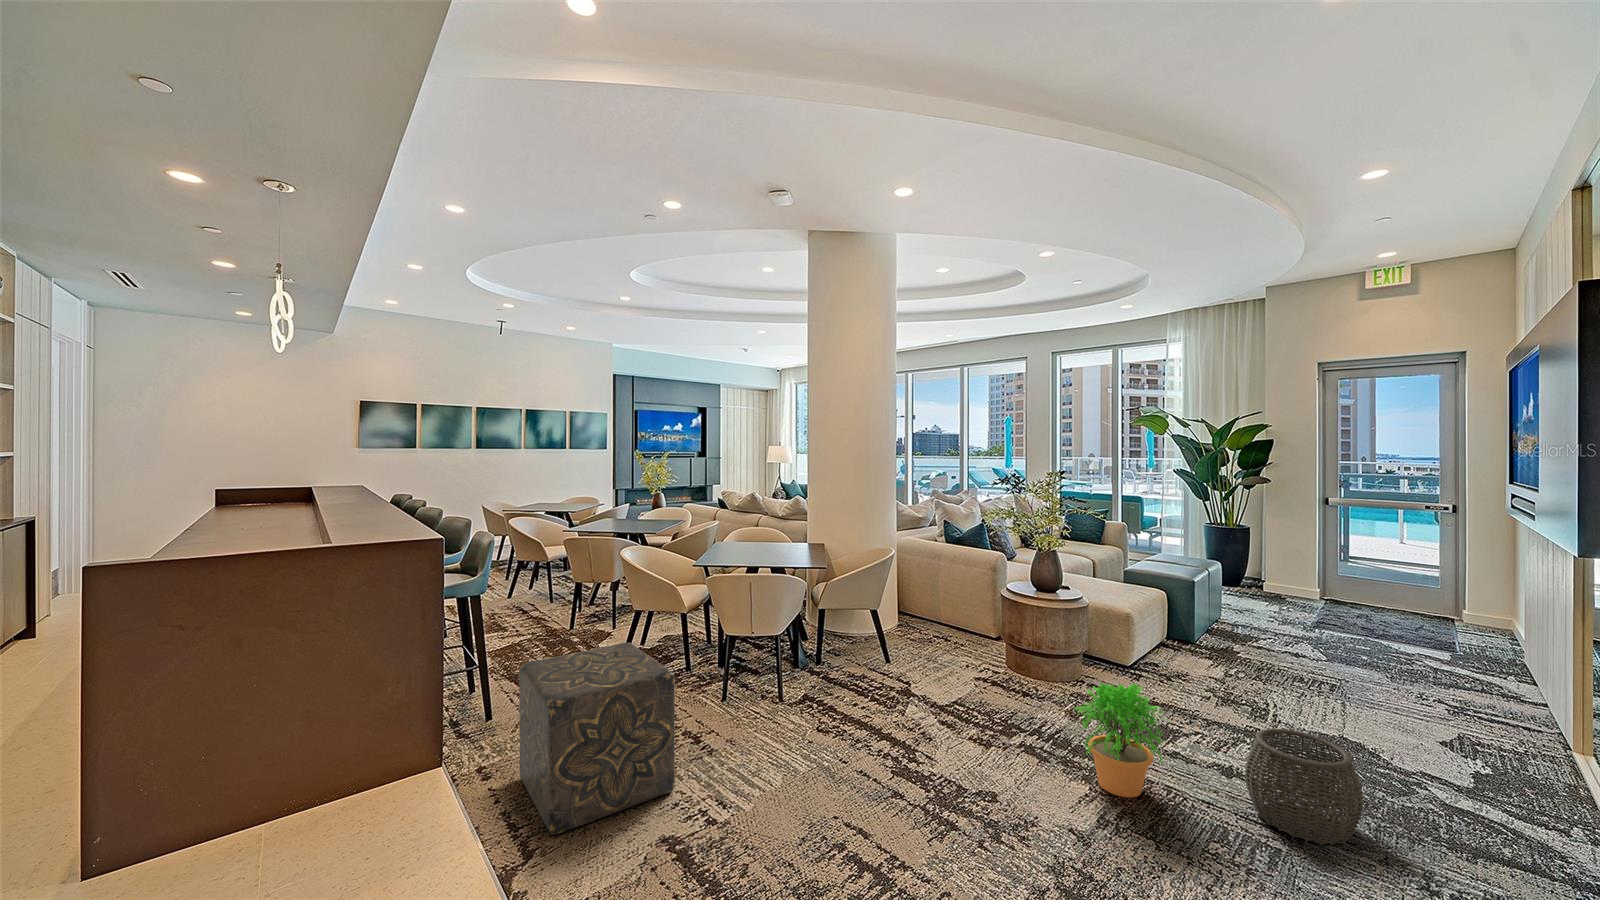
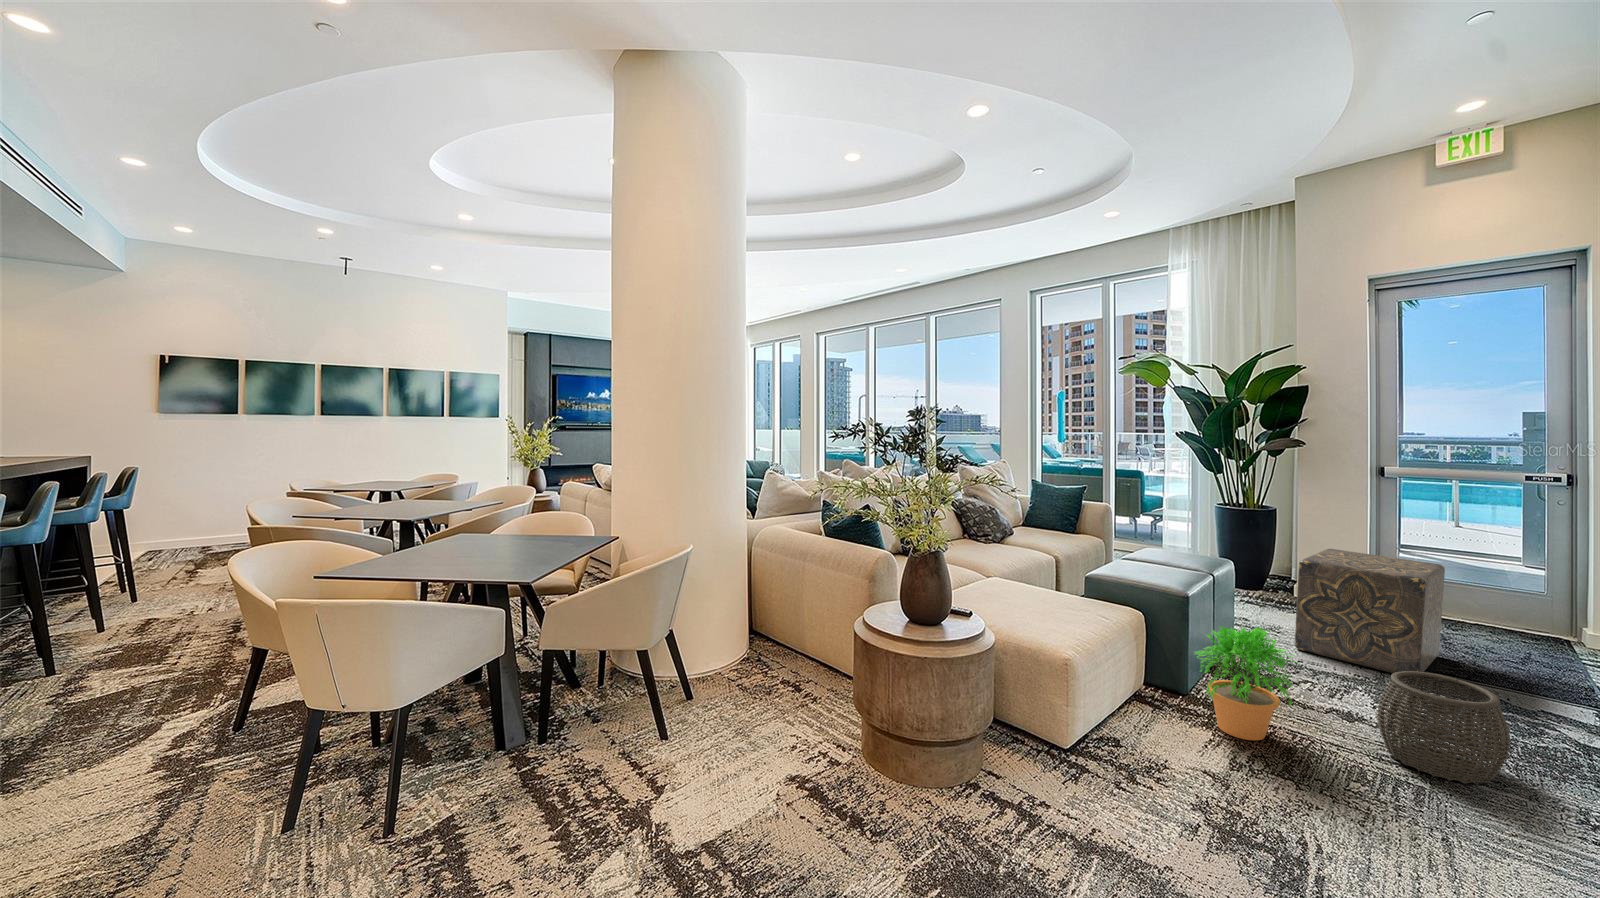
ottoman: present [519,642,675,835] -> present [1295,549,1445,678]

